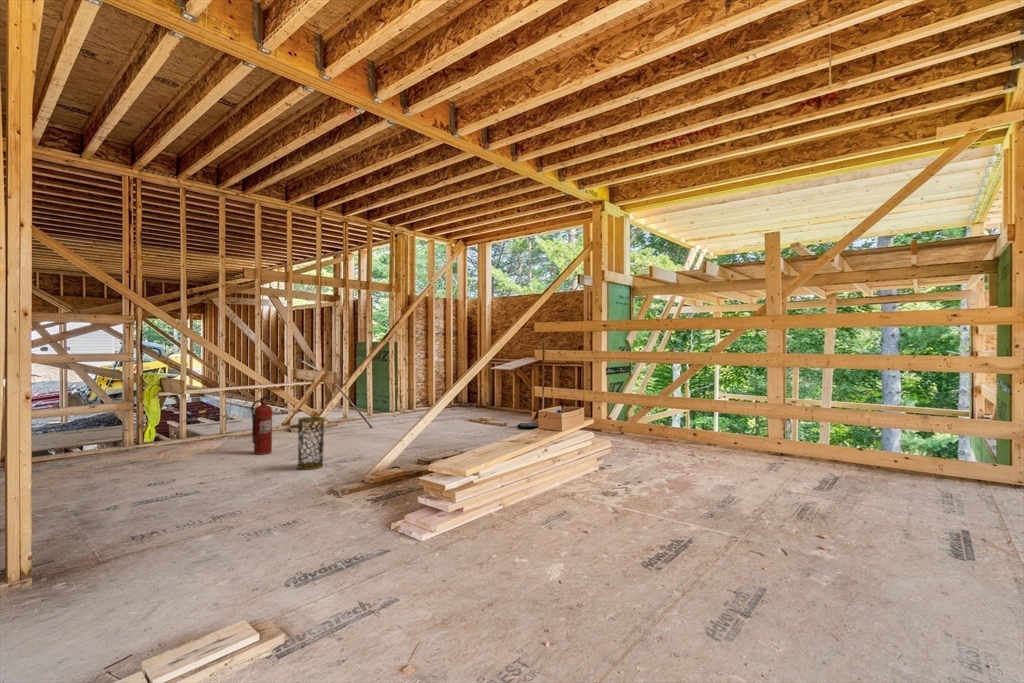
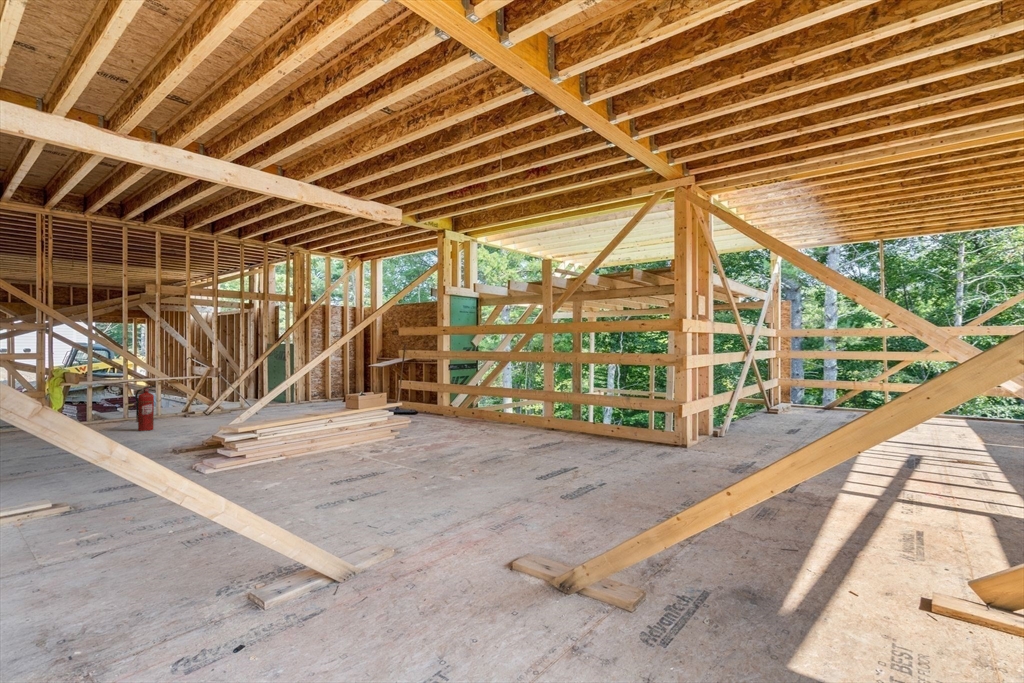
trash can: present [298,417,324,470] -> none [162,400,184,439]

